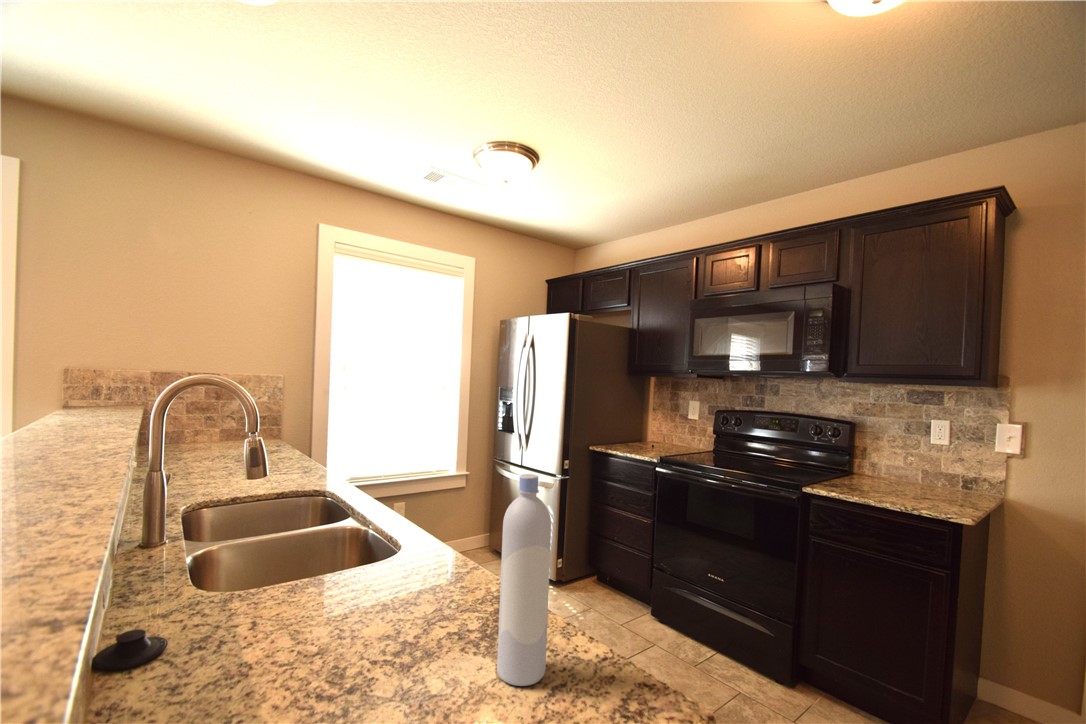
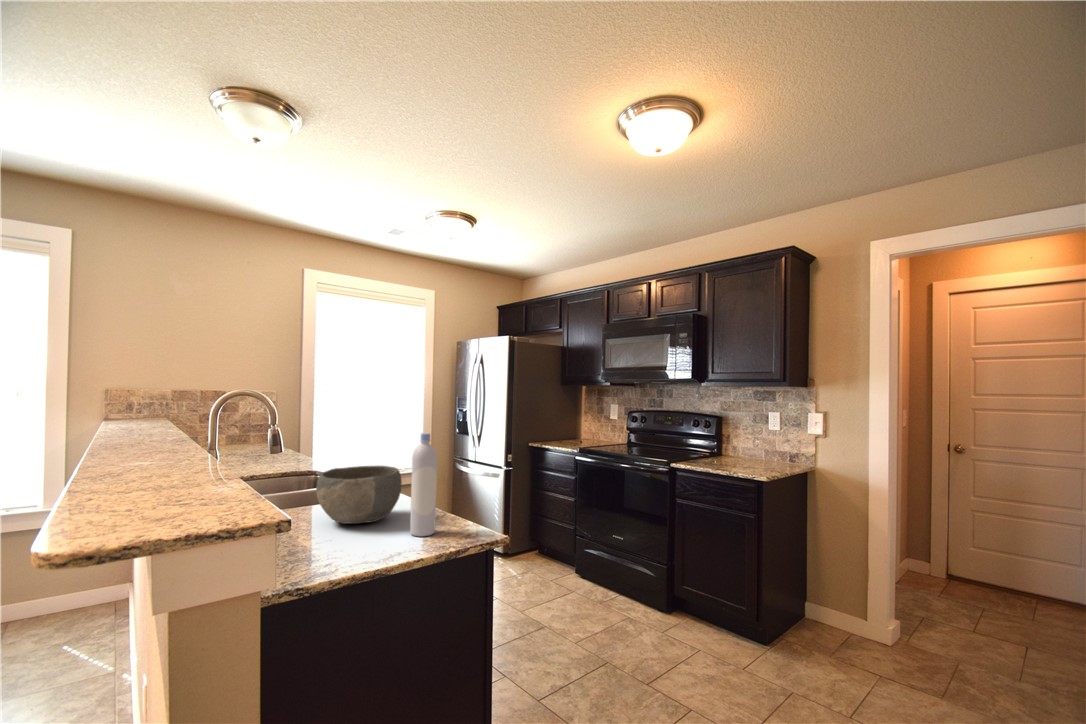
bowl: none [318,515,470,638] -> present [316,466,402,524]

